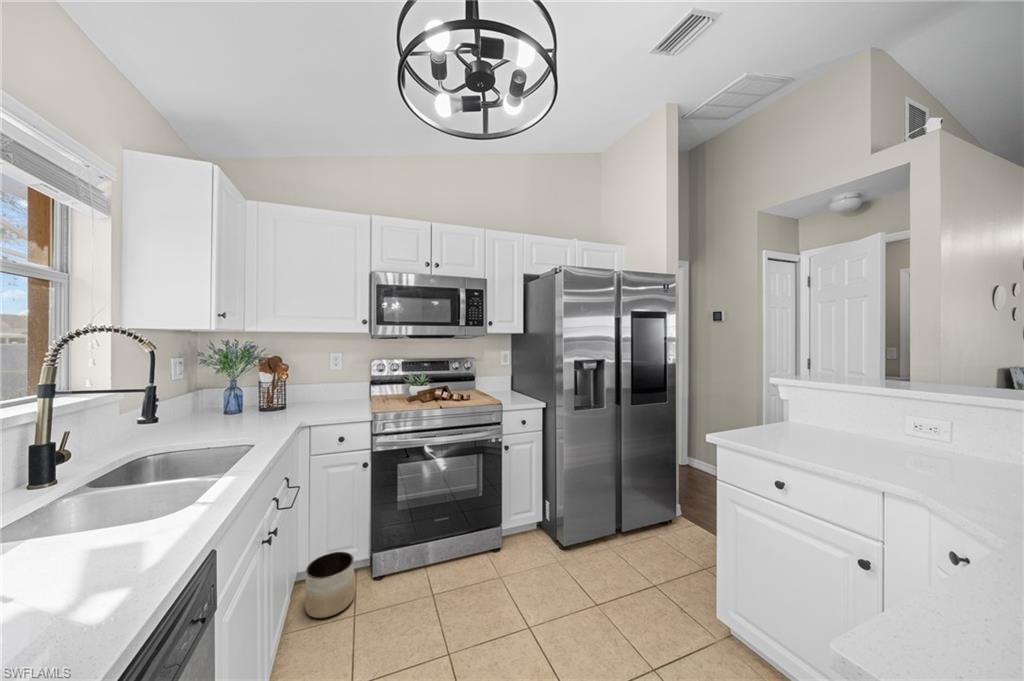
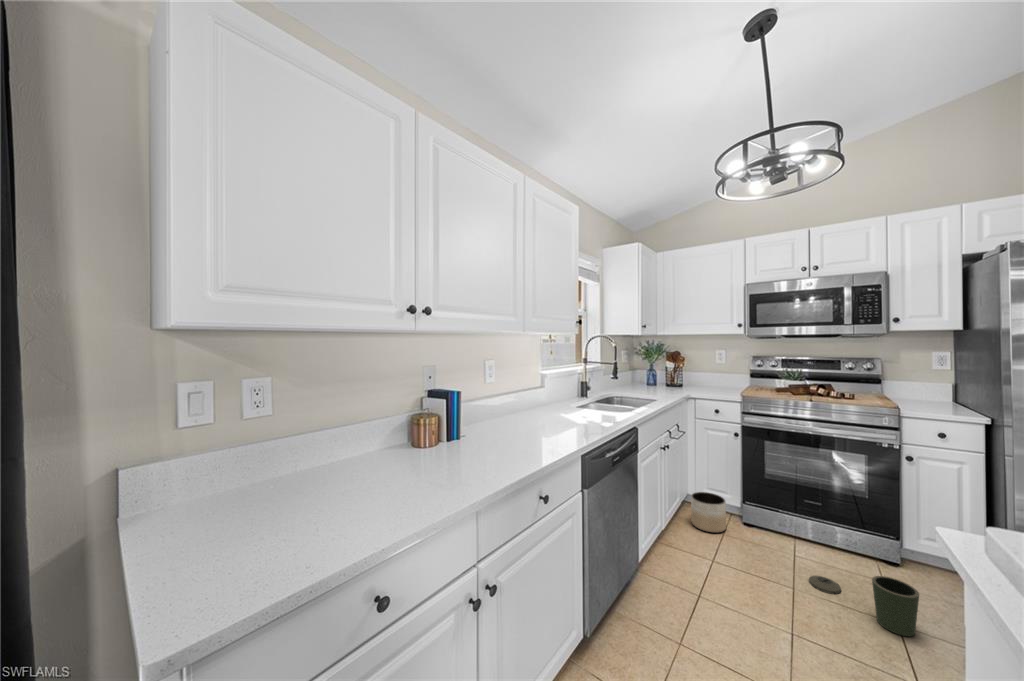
trash can: none [453,578,545,639] -> present [809,576,919,636]

